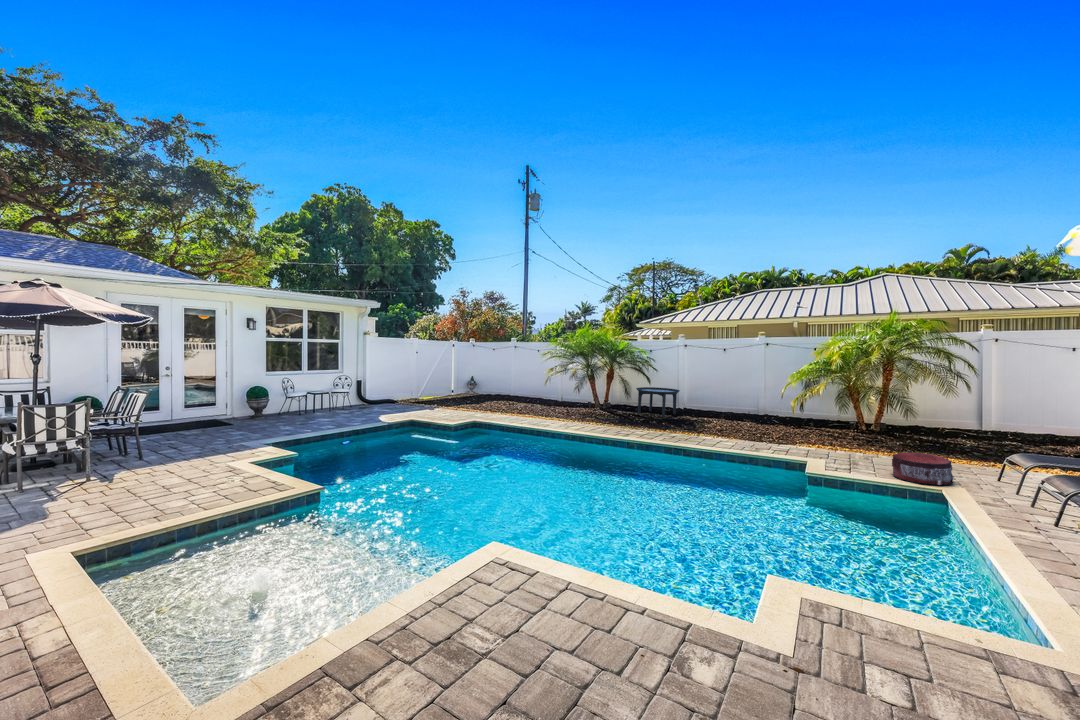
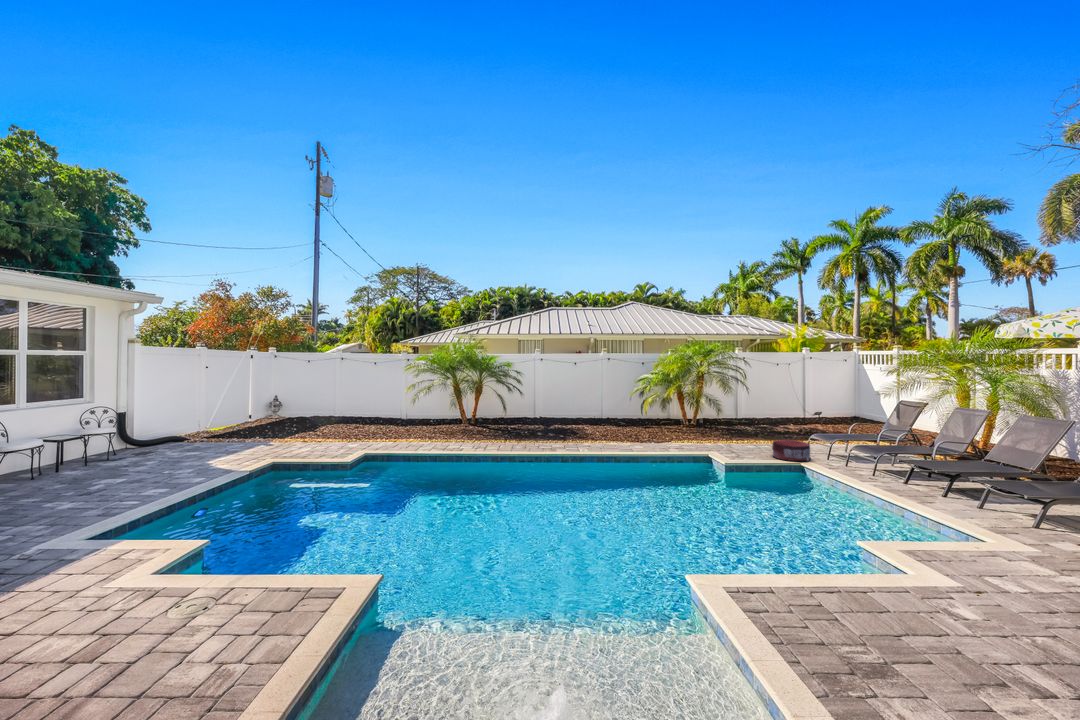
round table: present [636,387,680,417] -> none [509,399,551,428]

